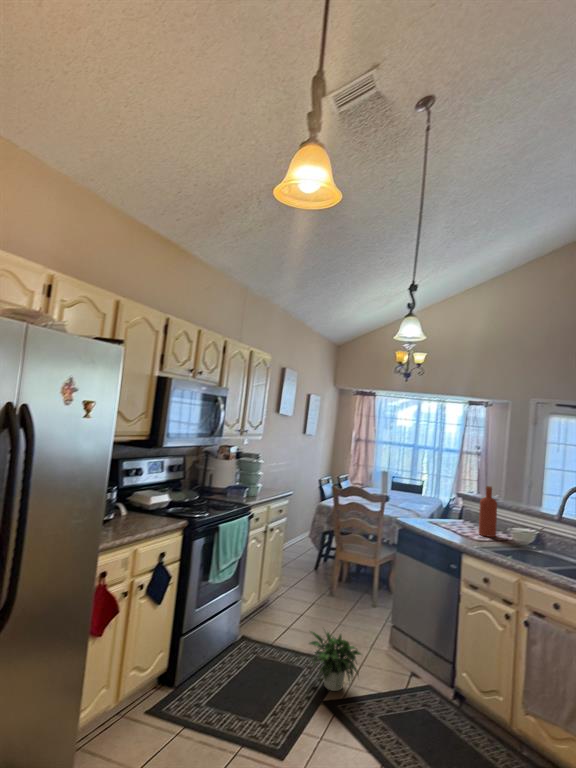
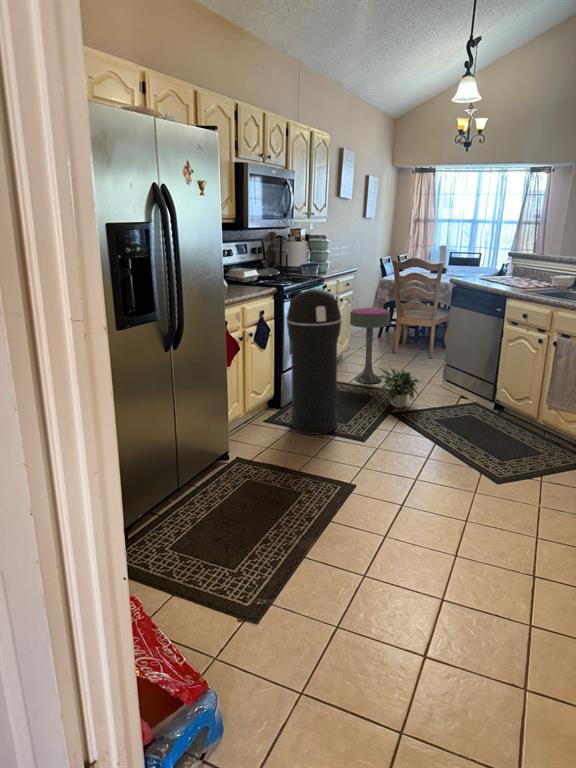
bottle: present [479,486,497,537] -> none [526,241,545,286]
trash can: none [182,530,262,745] -> present [287,289,341,435]
bar stool: none [279,543,327,644] -> present [350,308,390,383]

